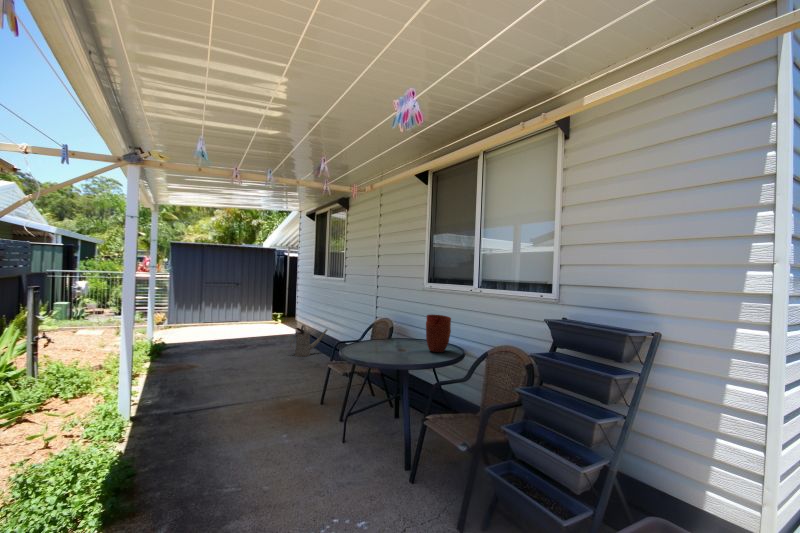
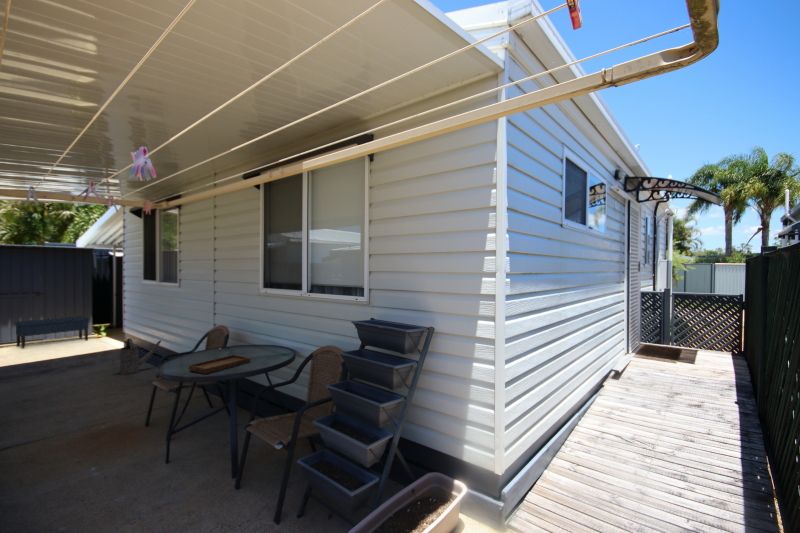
bench: none [221,304,271,328] -> present [15,316,89,349]
vase: present [426,314,451,352] -> none [255,321,281,357]
tray: none [366,337,421,361] -> present [189,348,250,374]

